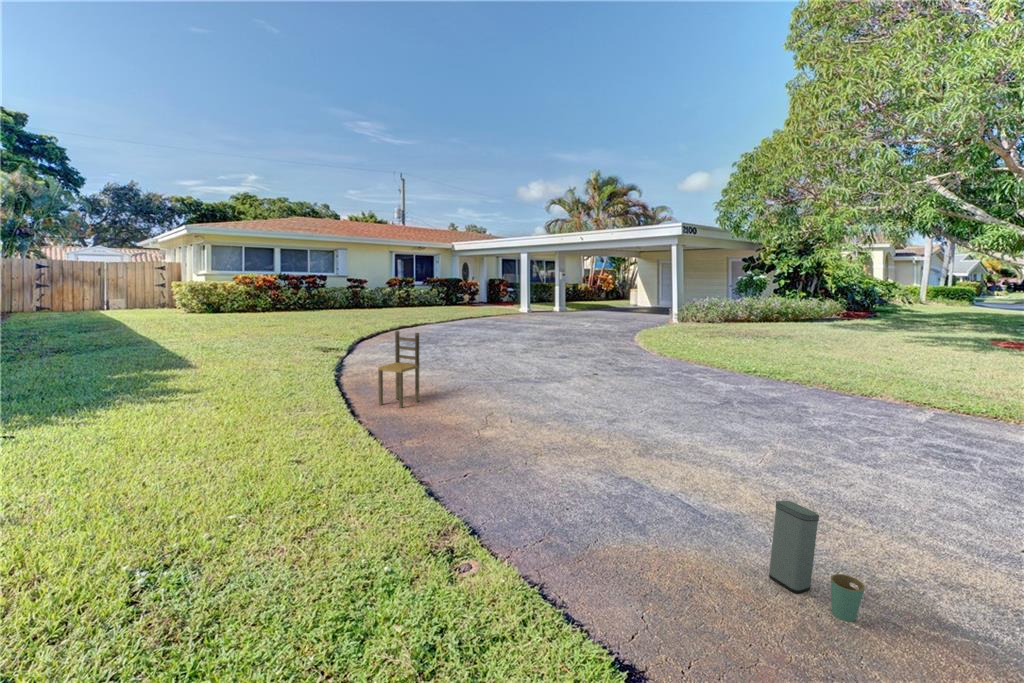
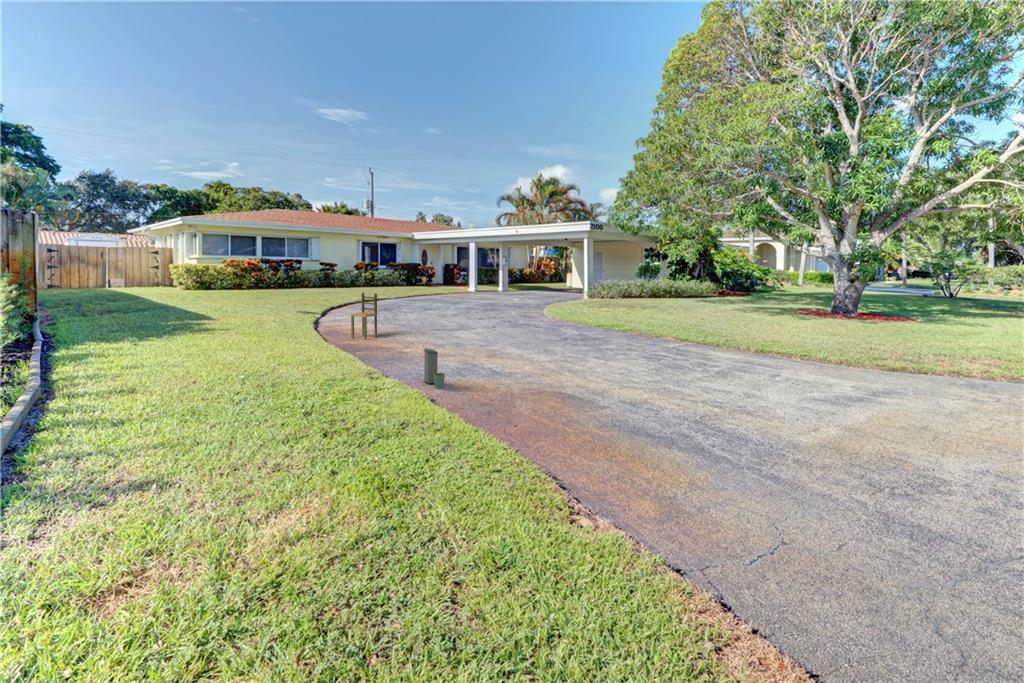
trash can: present [769,501,865,622] -> present [424,348,445,389]

